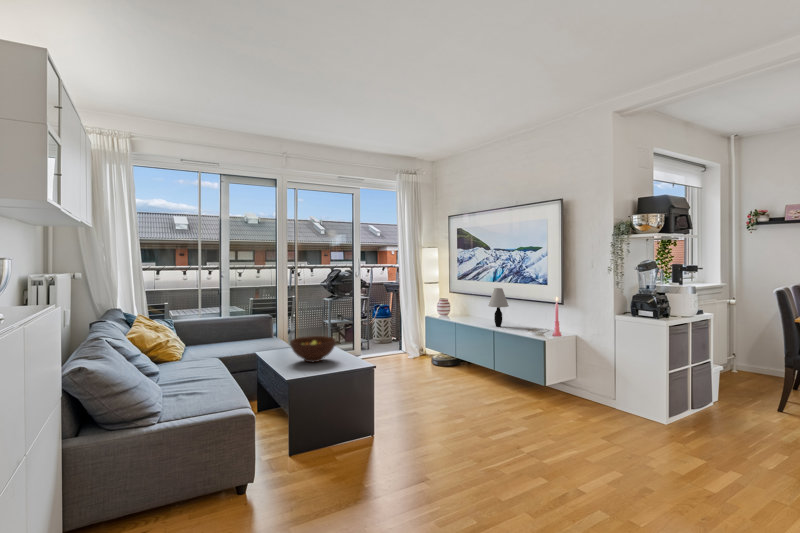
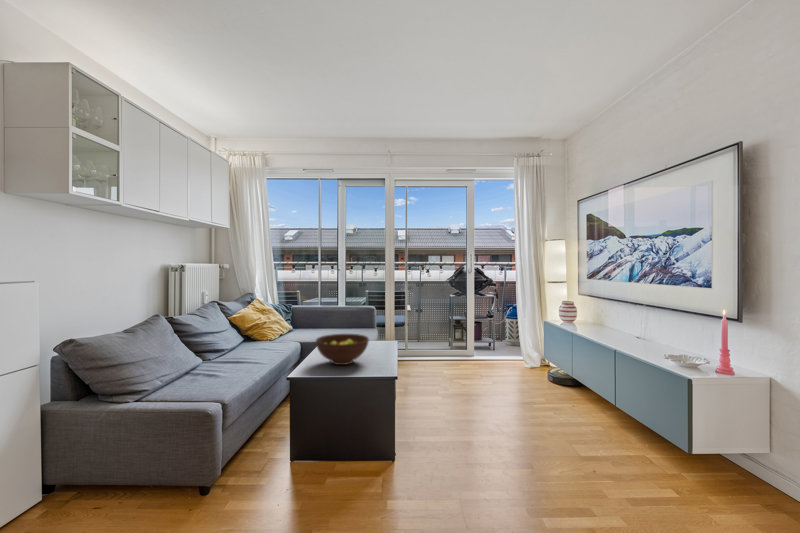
table lamp: present [488,288,509,327] -> none [612,290,646,345]

